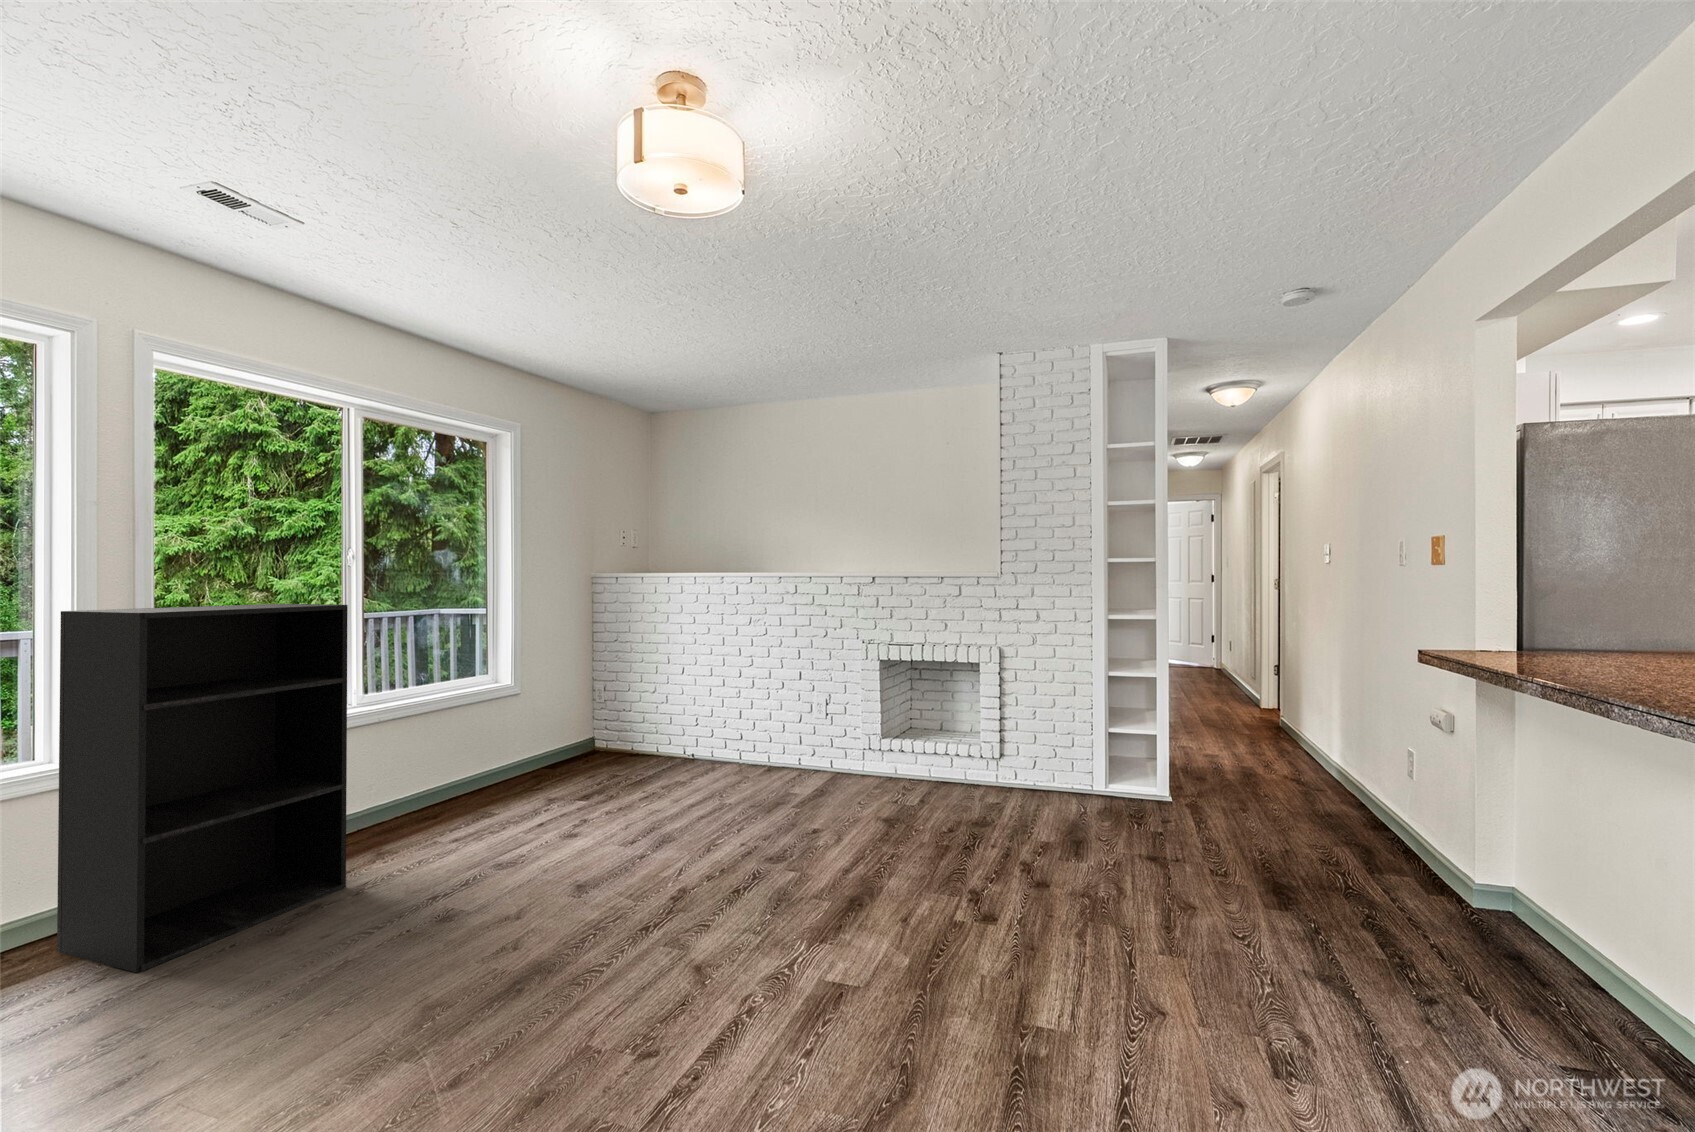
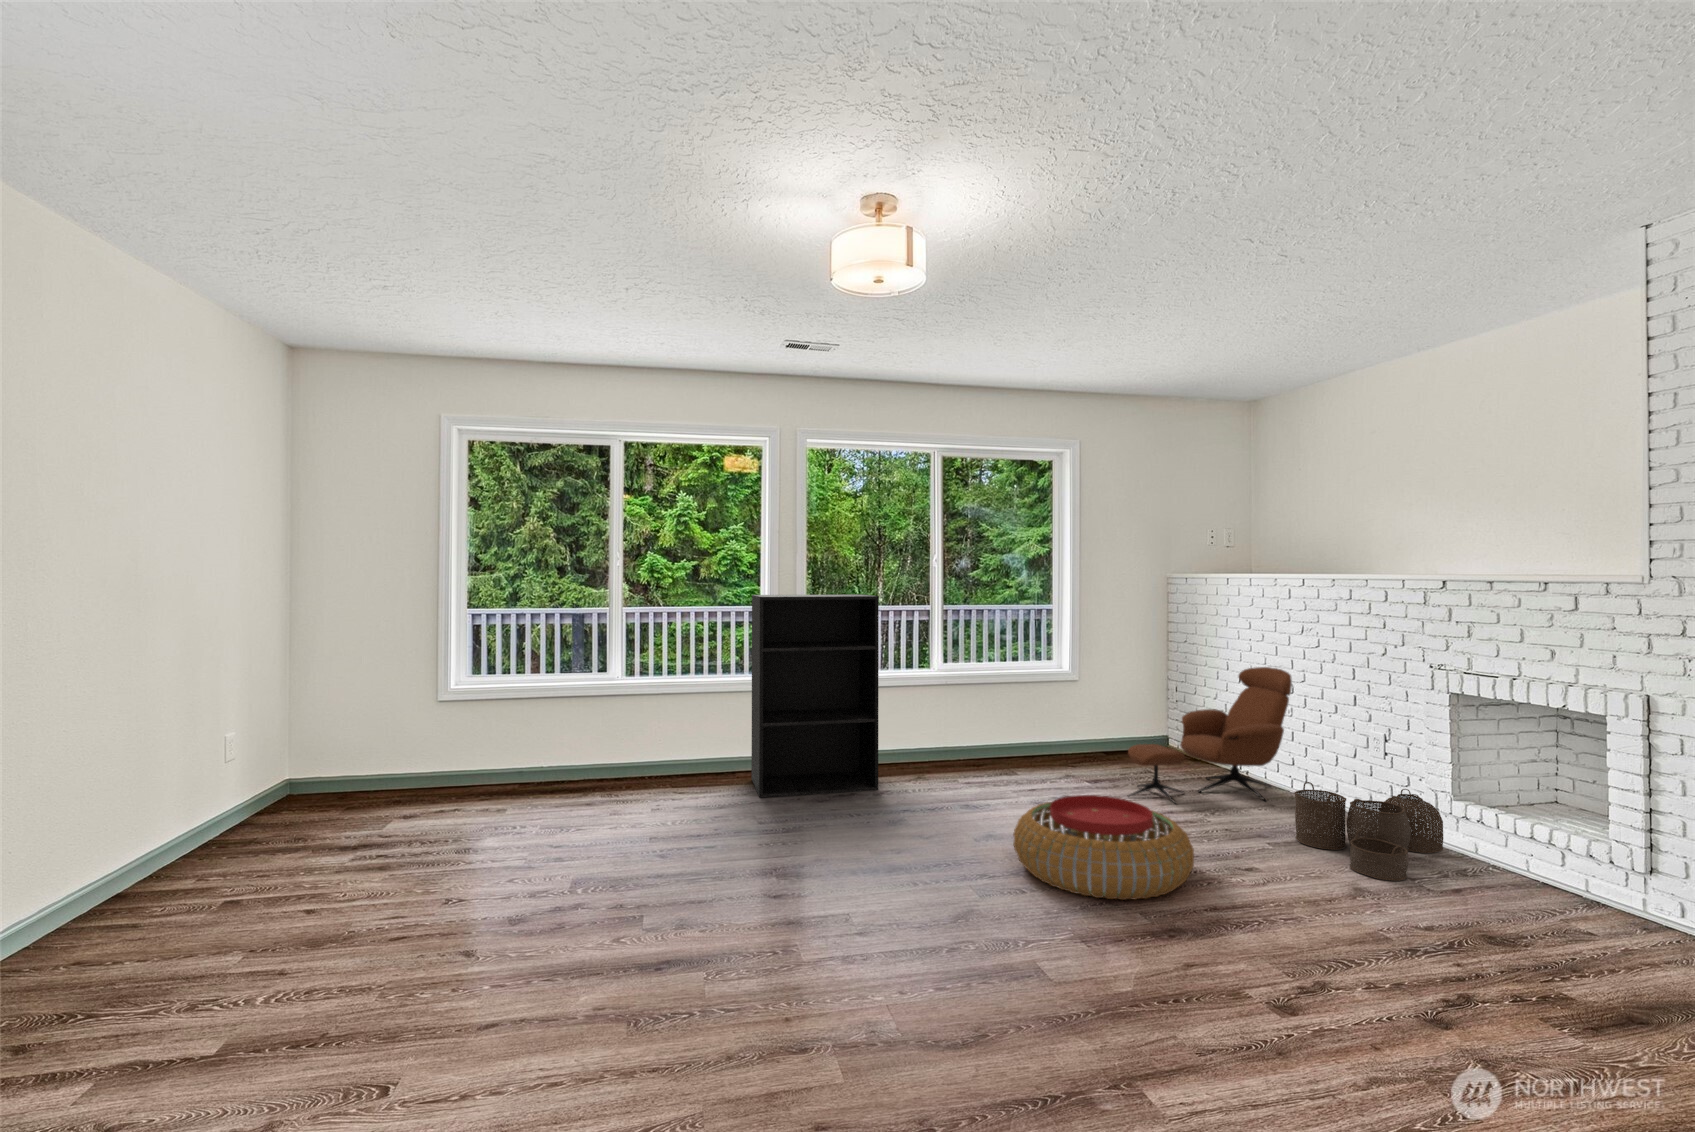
lounge chair: none [633,656,752,803] -> present [1128,667,1292,803]
woven basket: none [804,737,899,808] -> present [1294,782,1443,881]
pouf: none [647,798,825,907] -> present [1013,795,1194,900]

